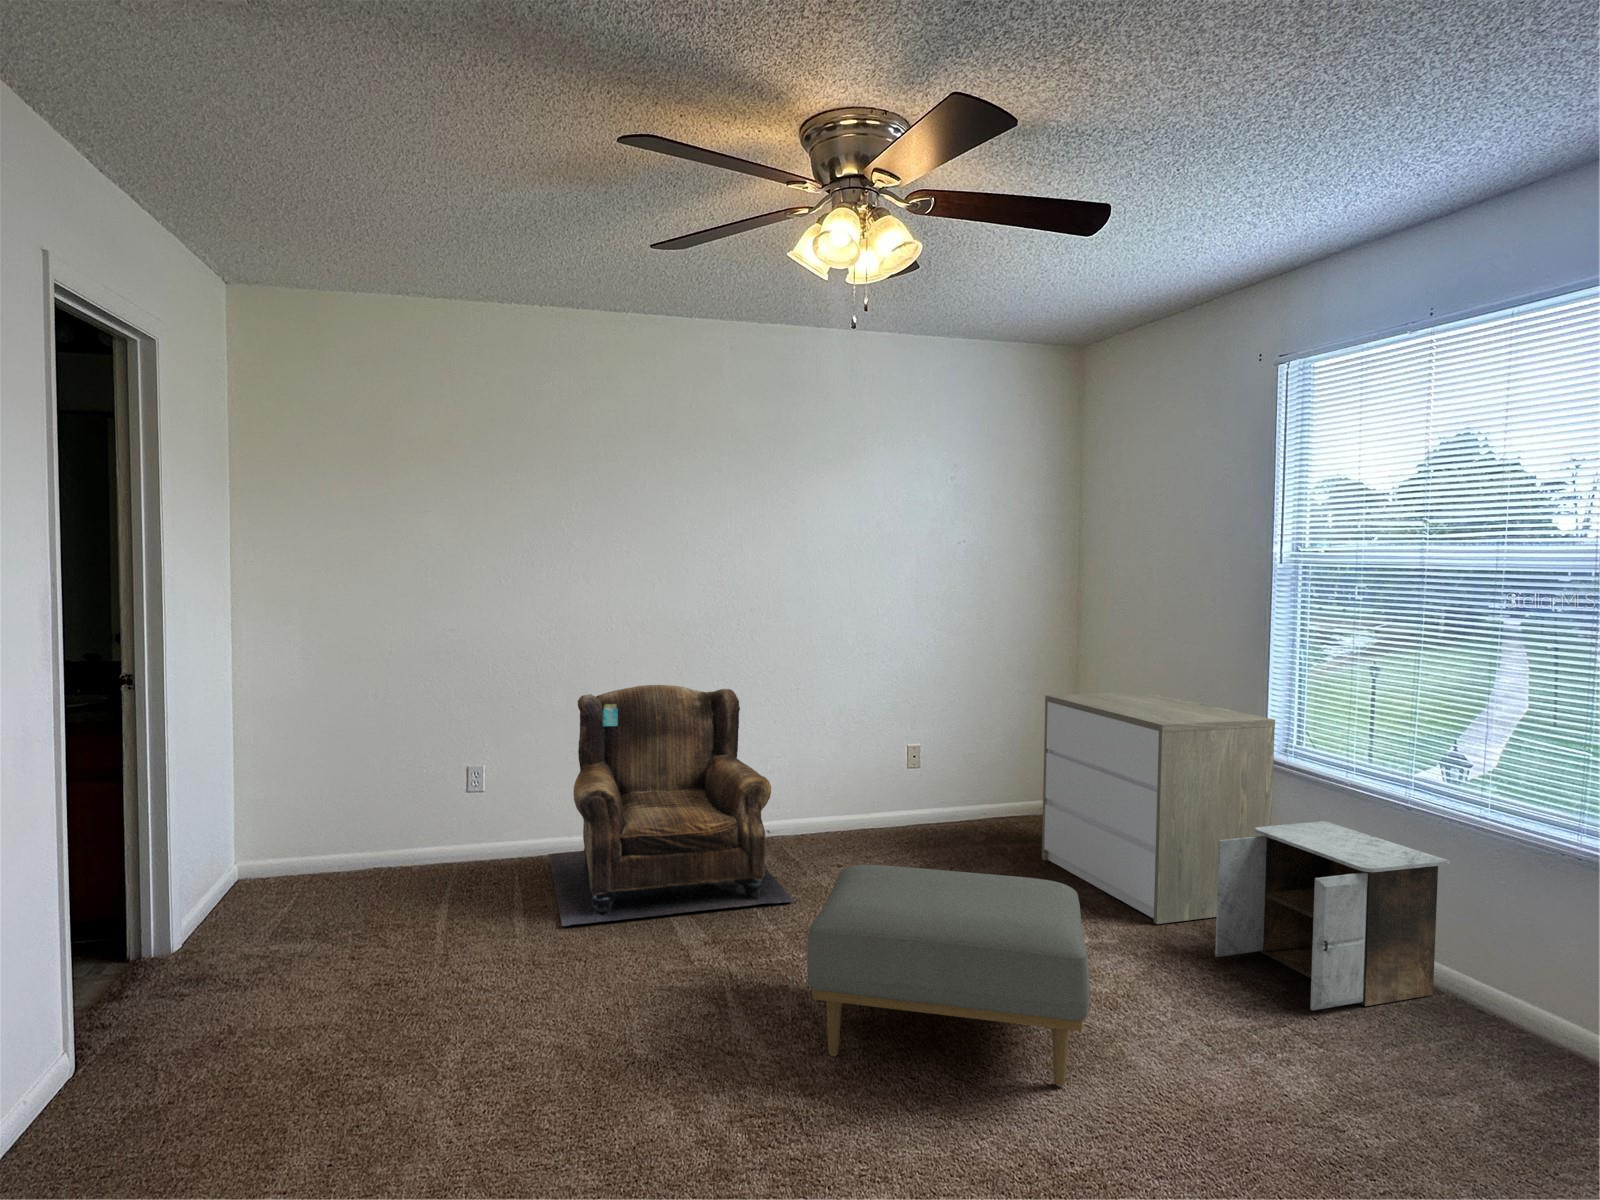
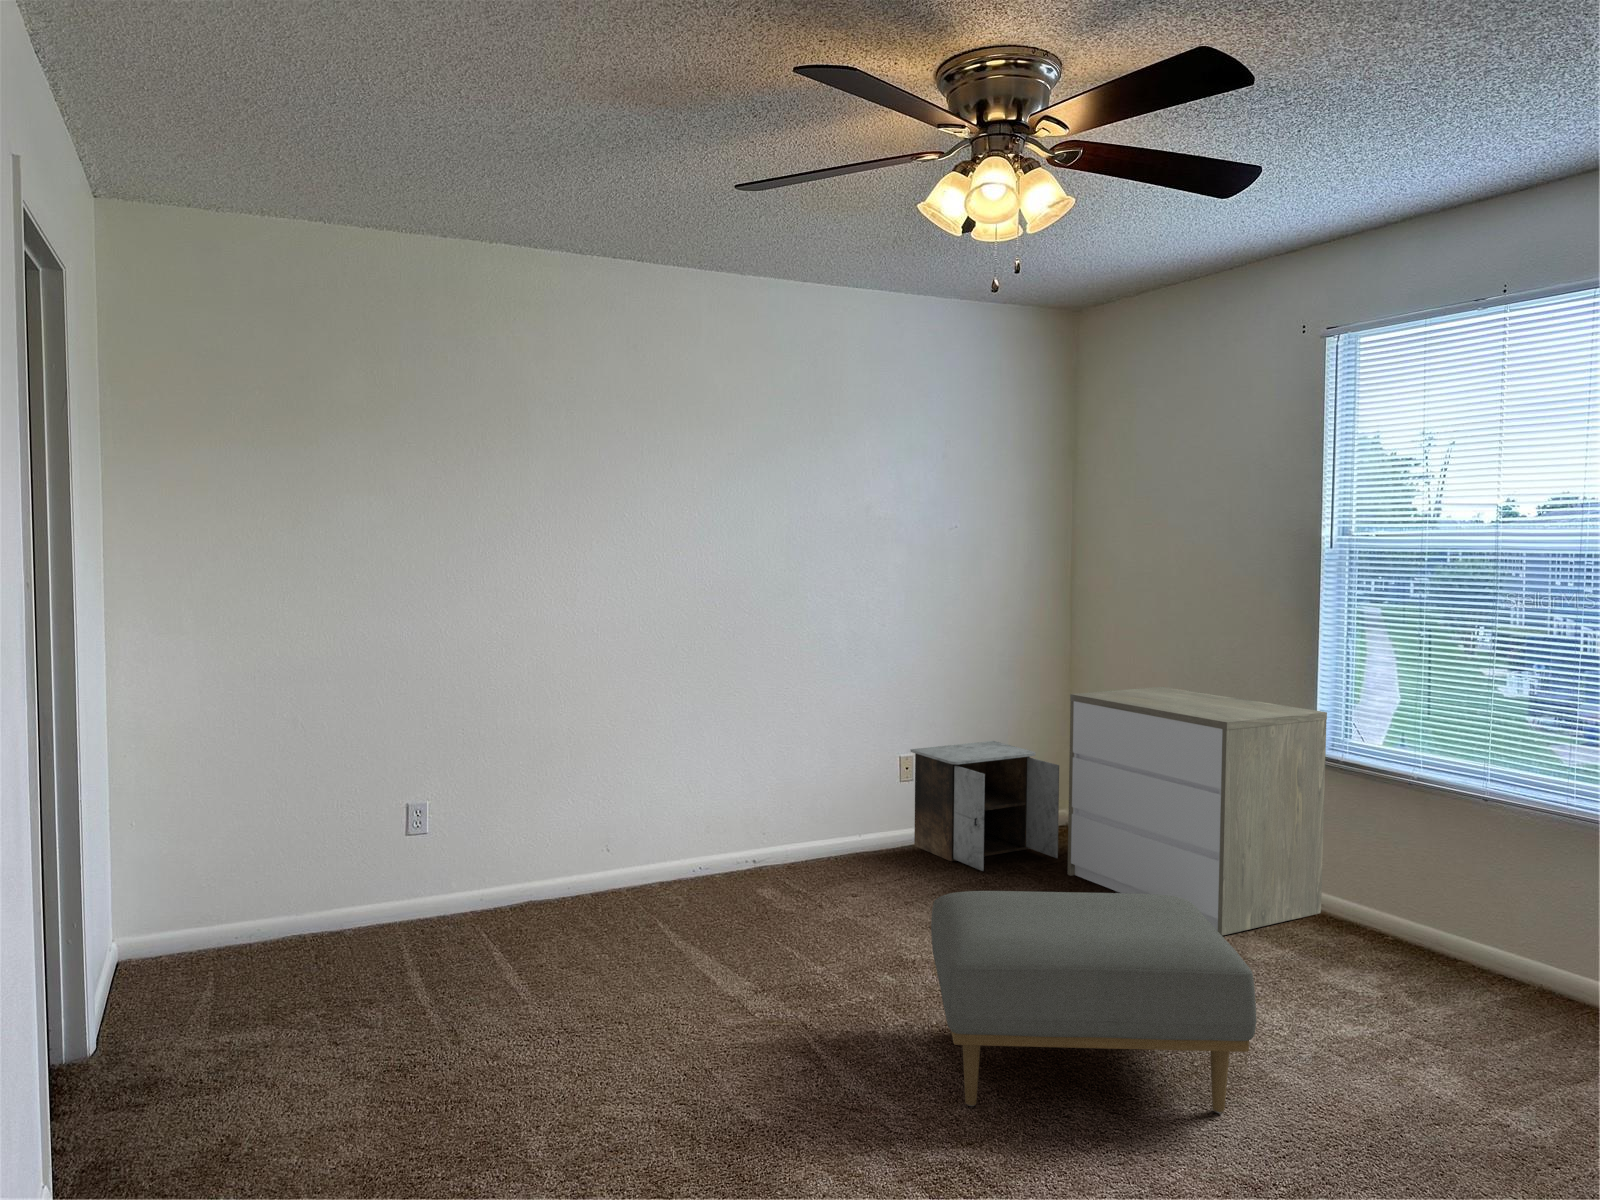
armchair: present [548,685,794,926] -> none [508,697,832,989]
nightstand: present [1215,821,1450,1010] -> present [910,741,1059,871]

